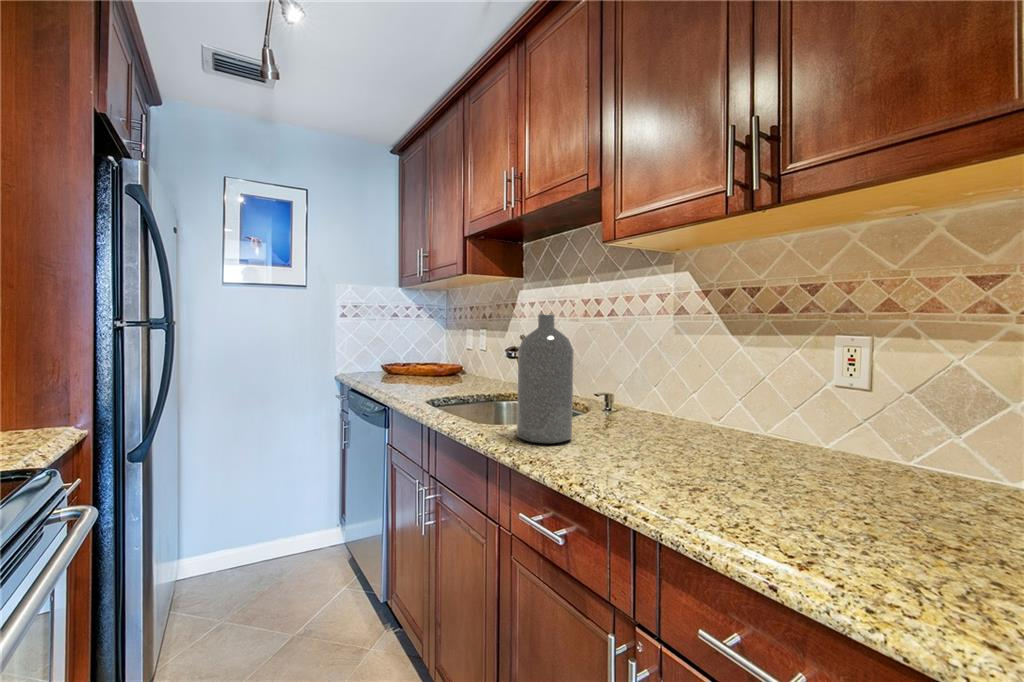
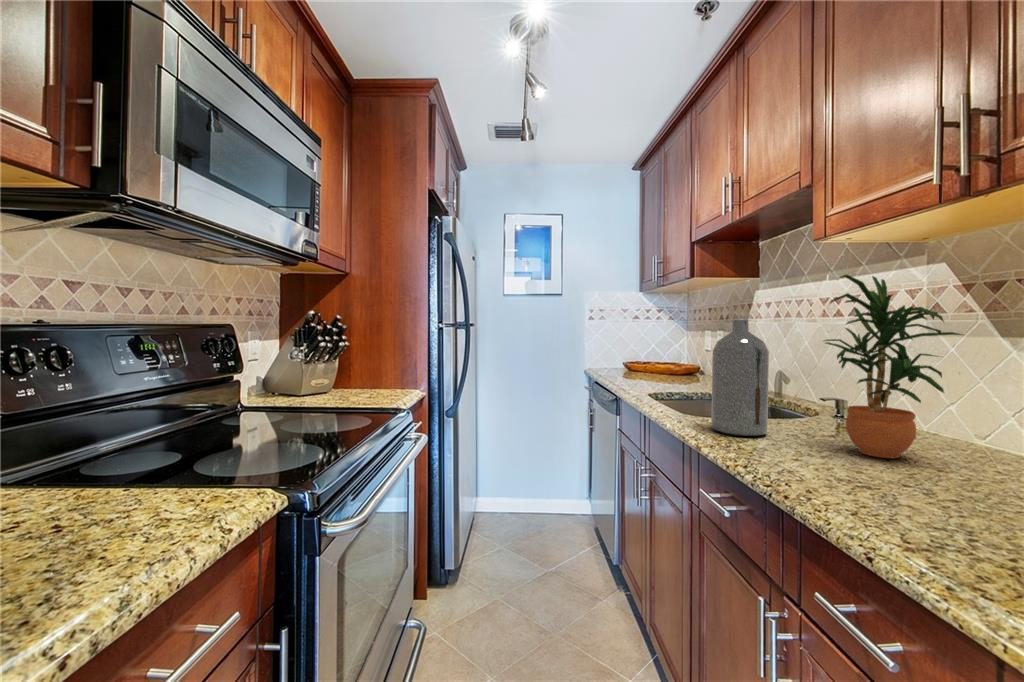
potted plant: none [623,271,732,451] -> present [824,274,962,458]

